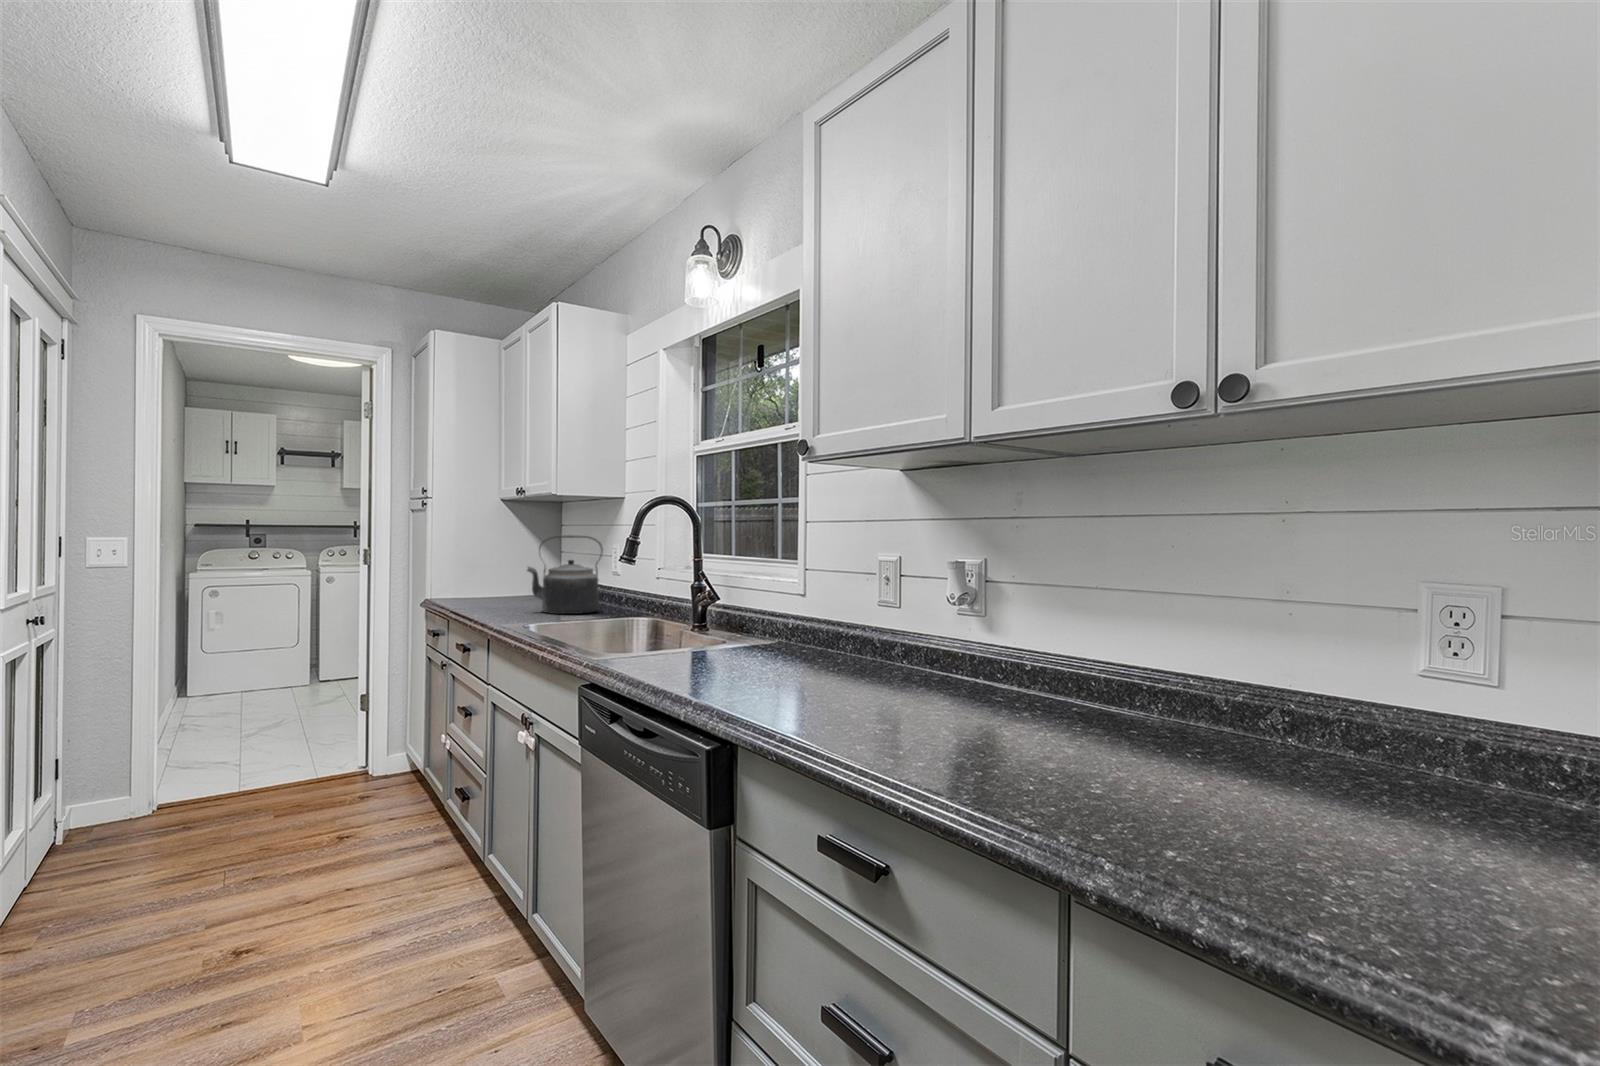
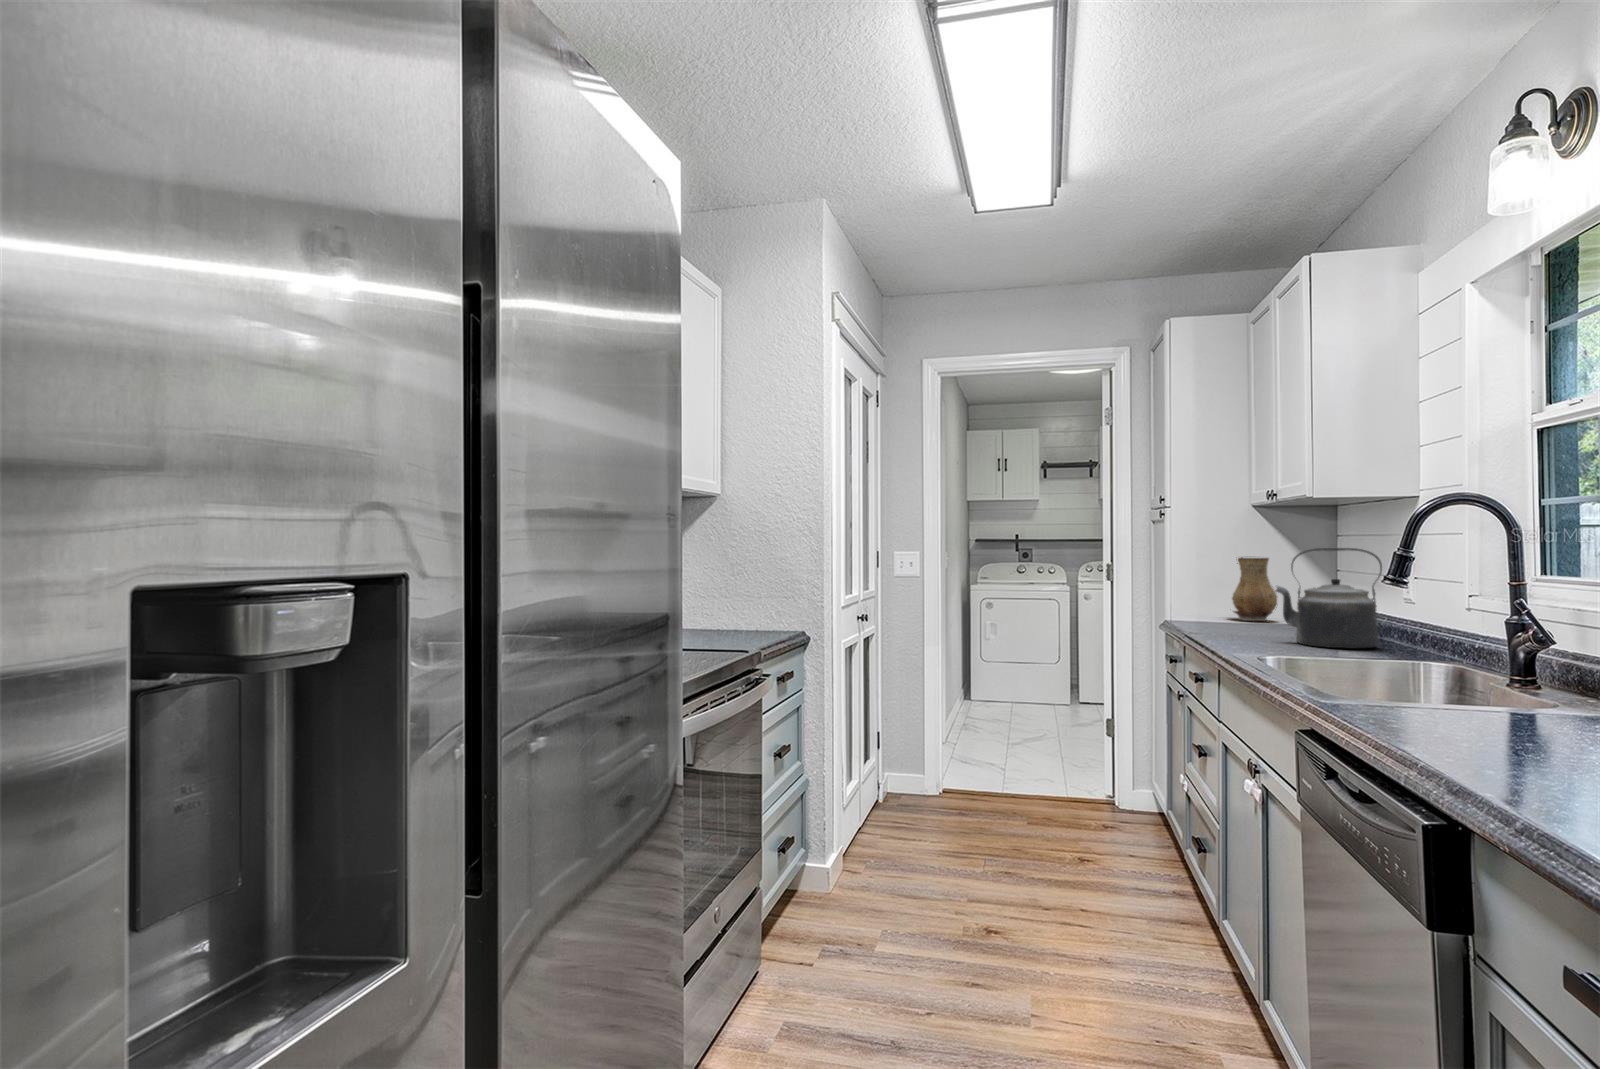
ceramic pitcher: none [480,542,520,596] -> present [1232,557,1277,621]

